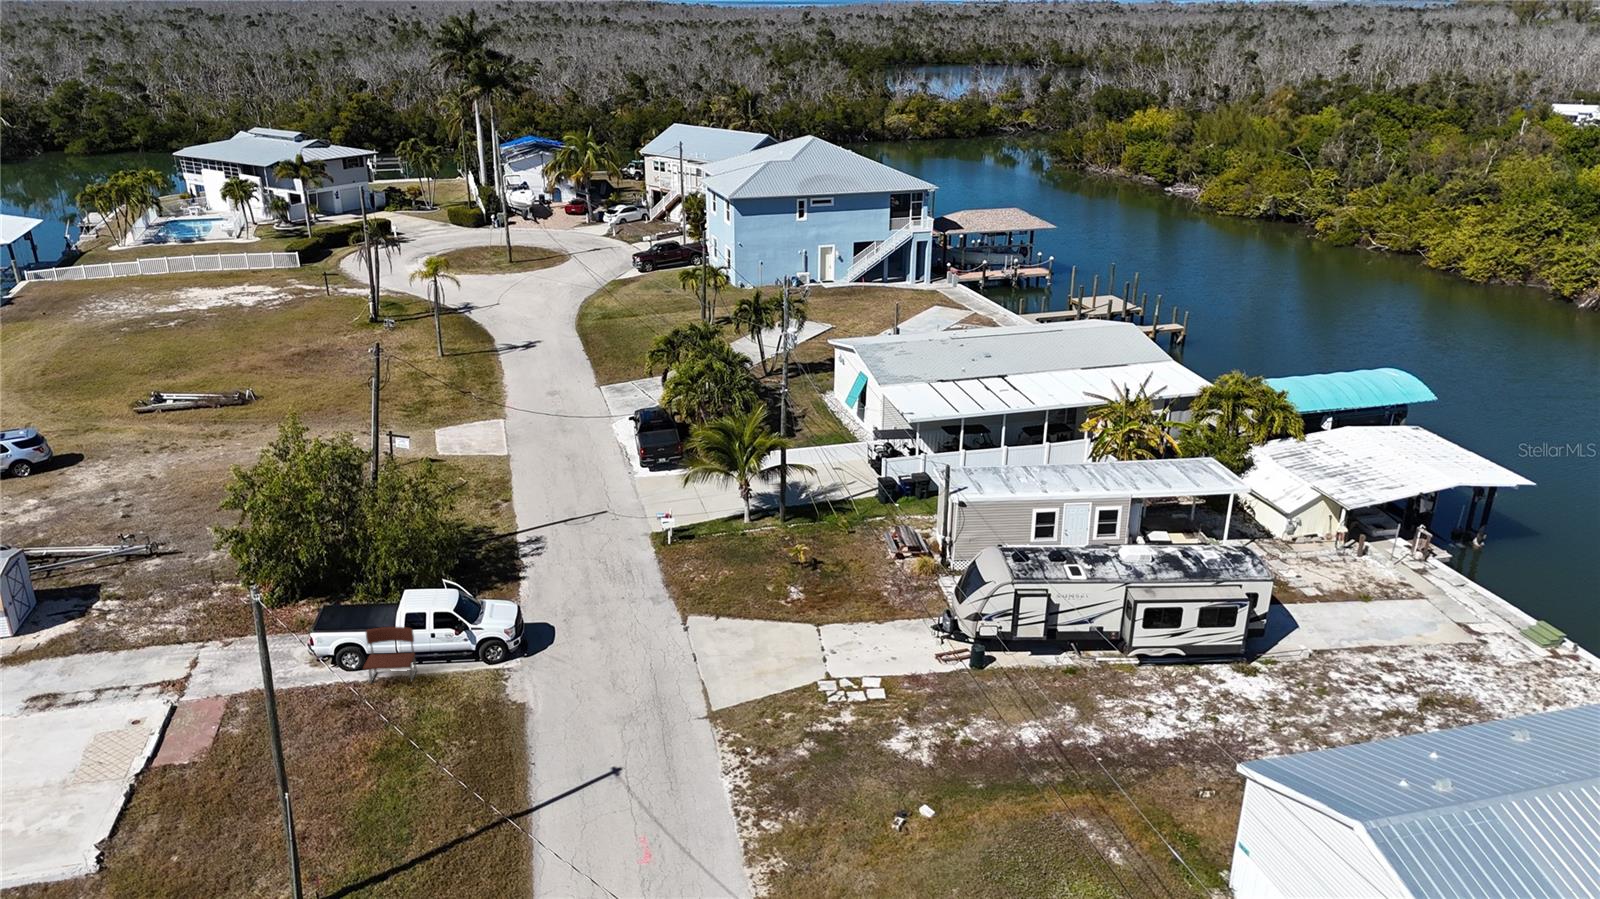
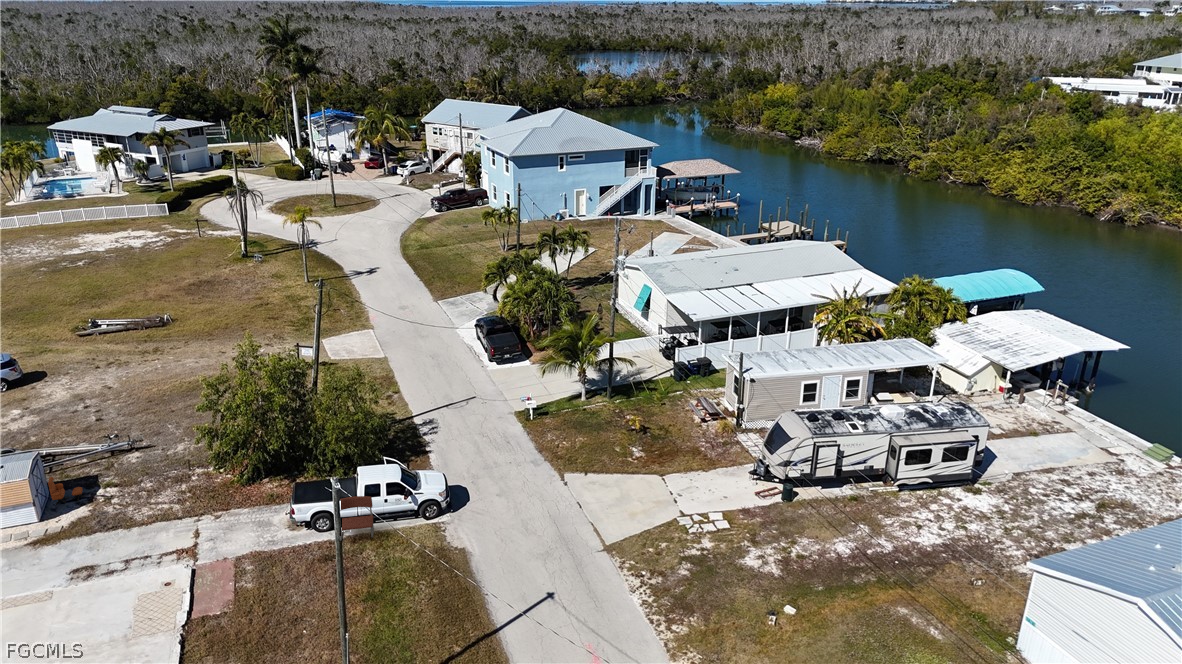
lounge chair: none [30,582,79,618] -> present [48,477,86,504]

